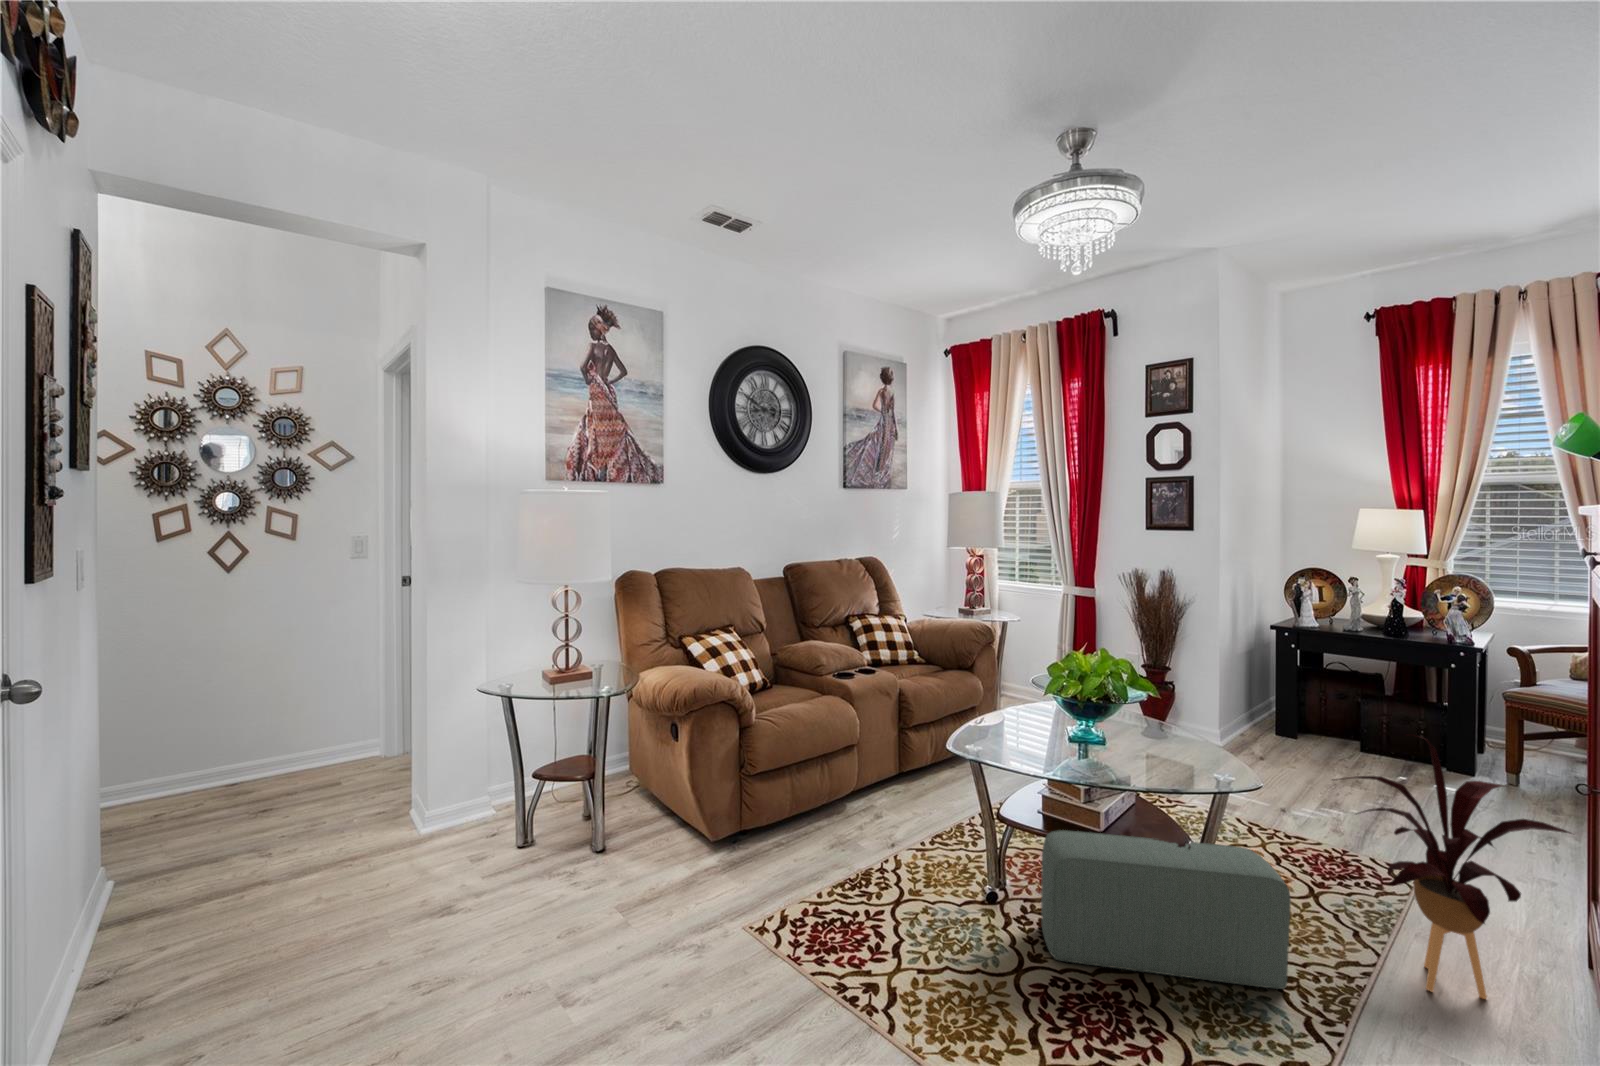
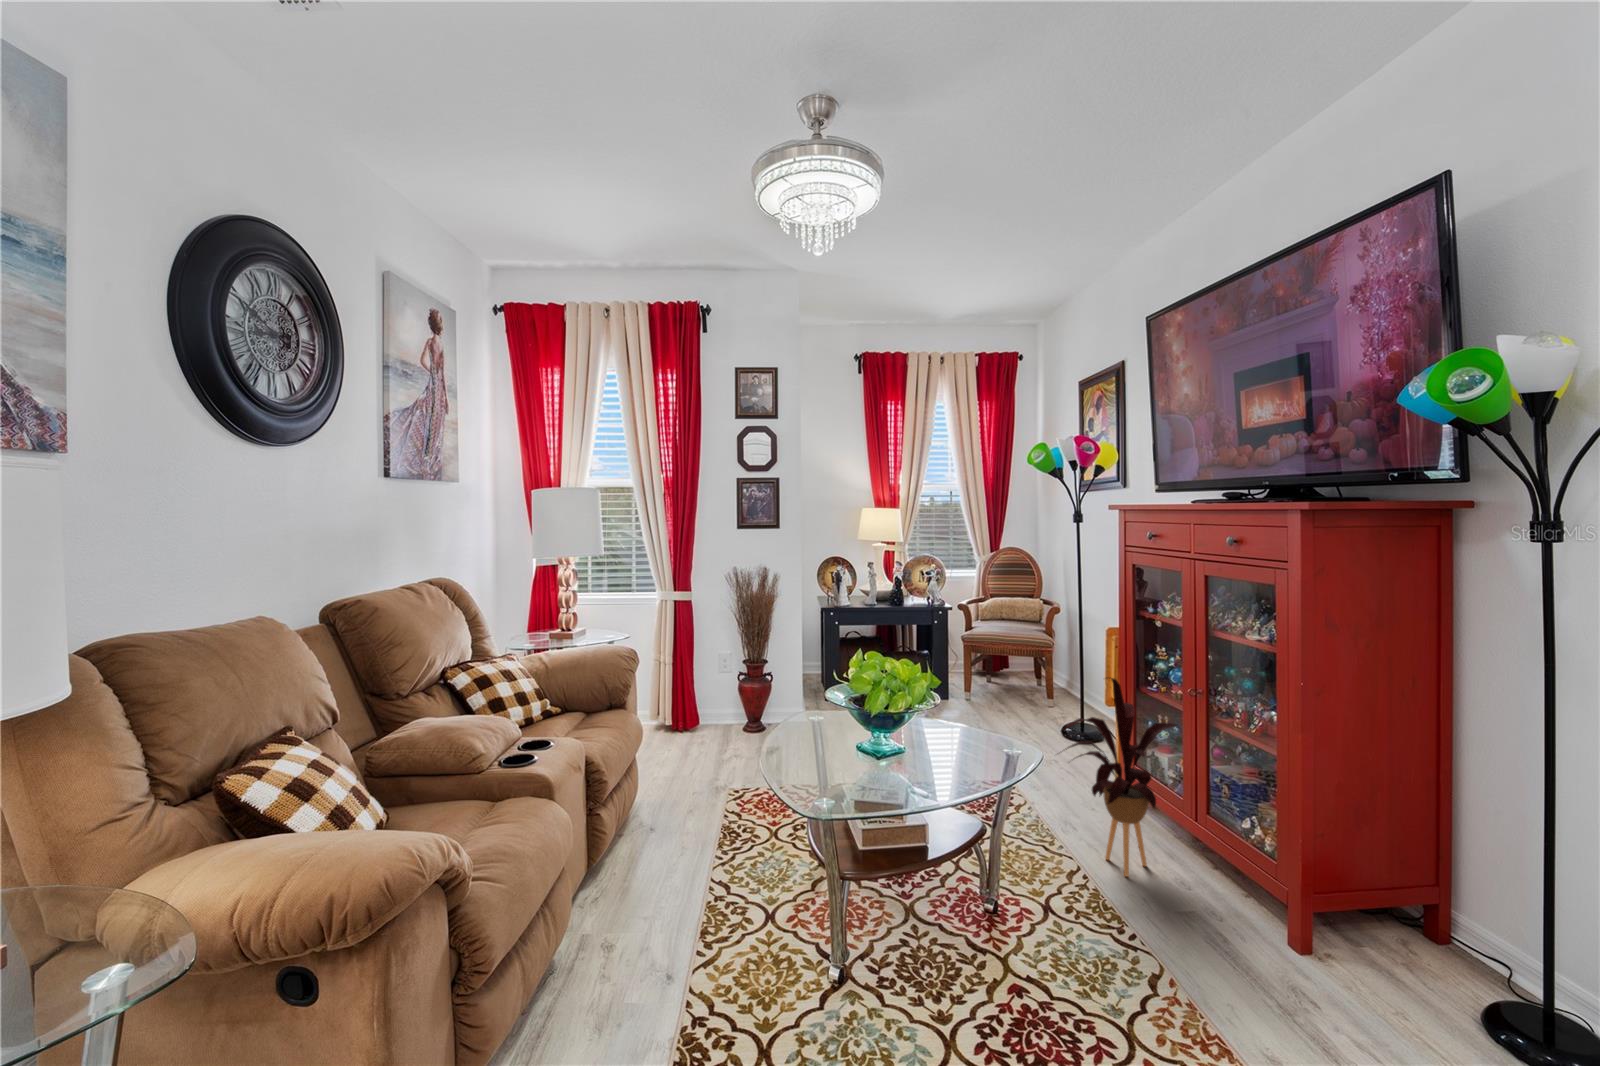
pouf: present [1041,830,1291,989] -> none [906,813,1086,1010]

